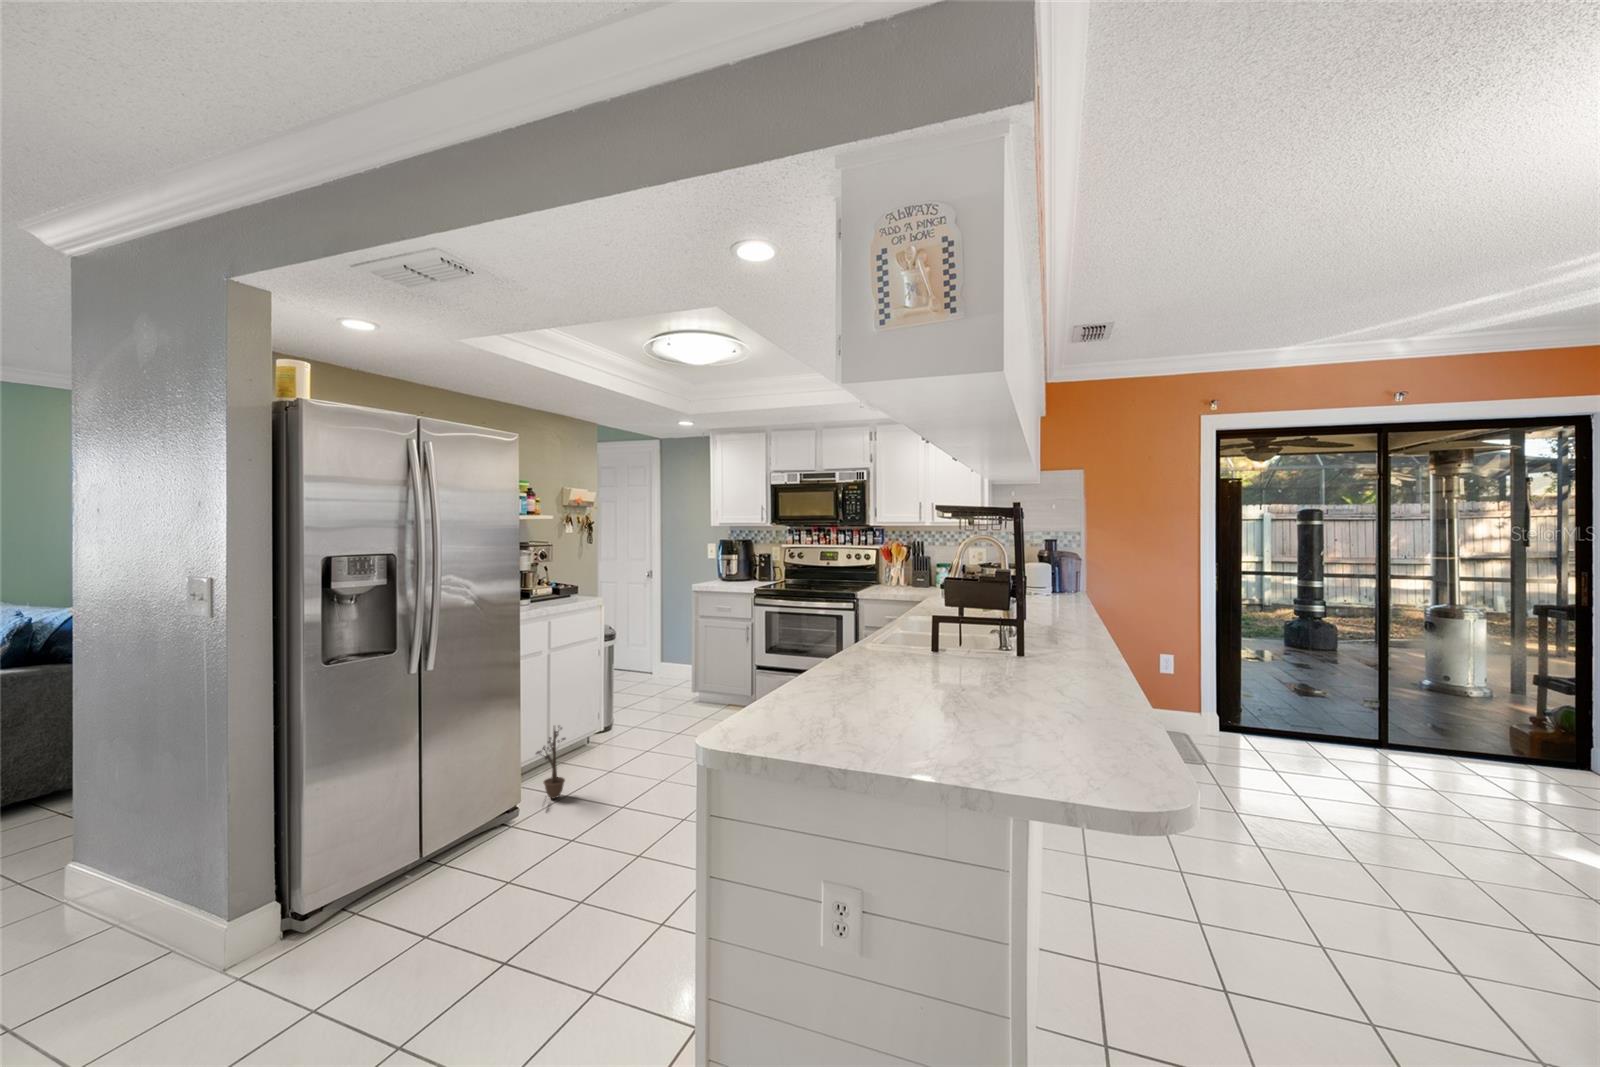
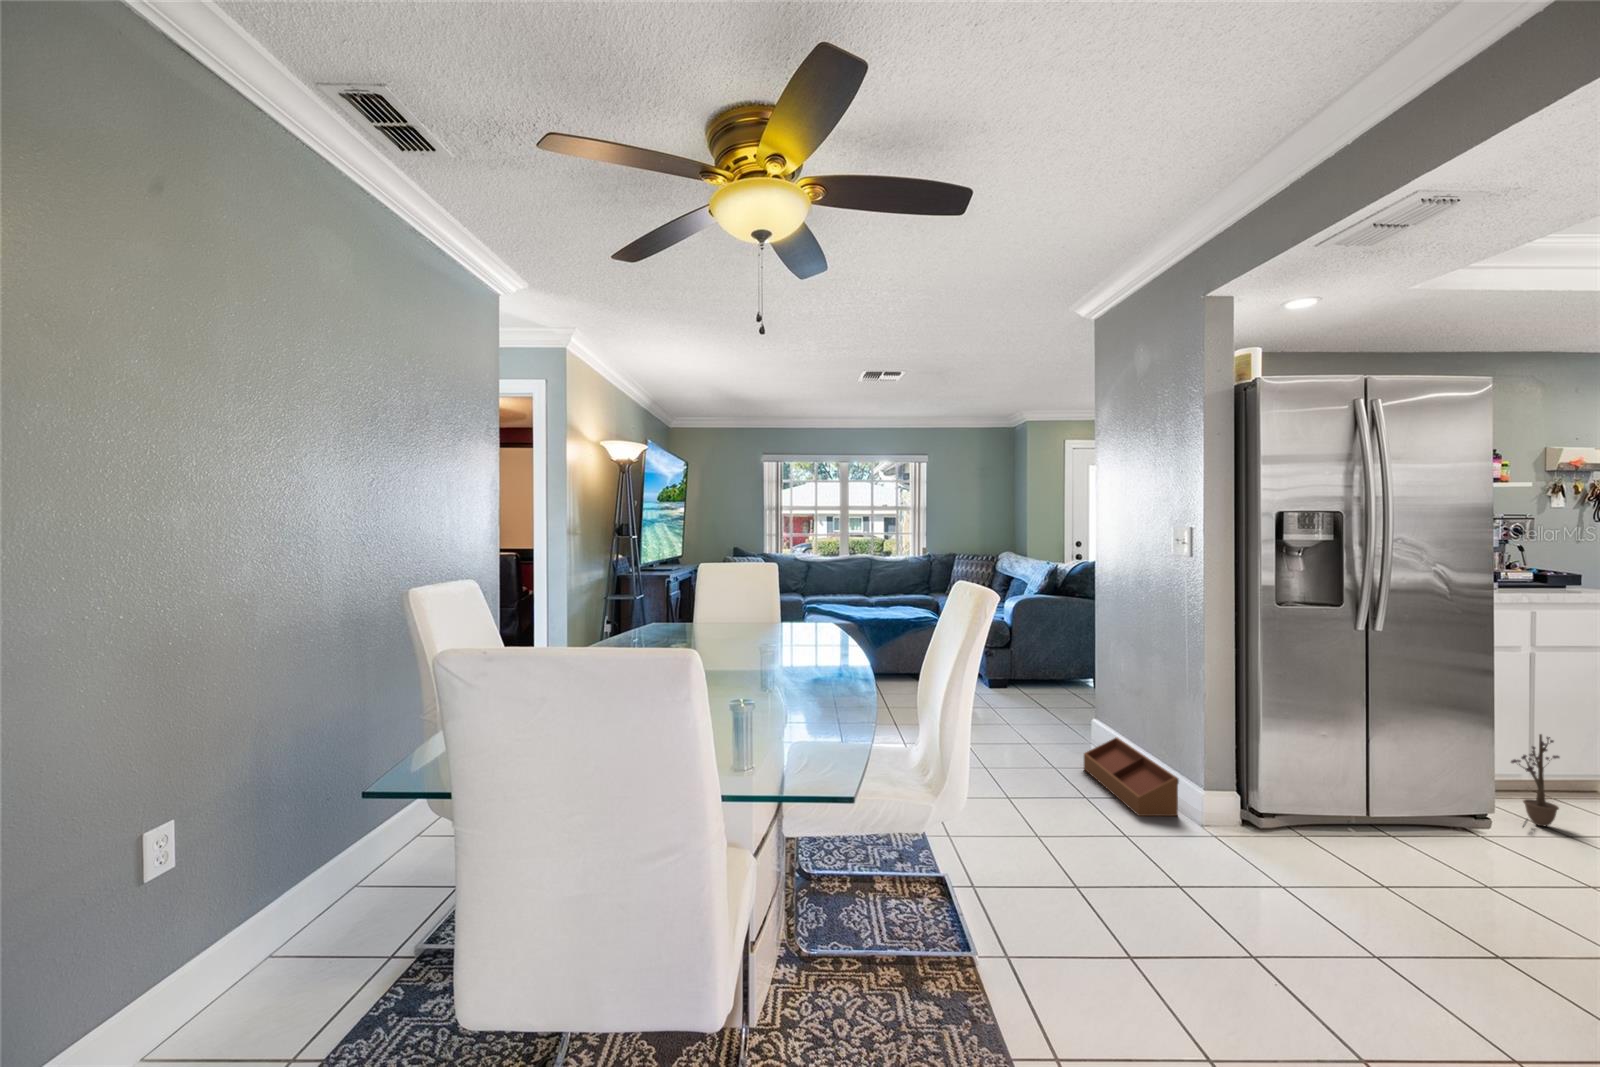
storage bin: none [35,864,190,991] -> present [1084,737,1179,816]

